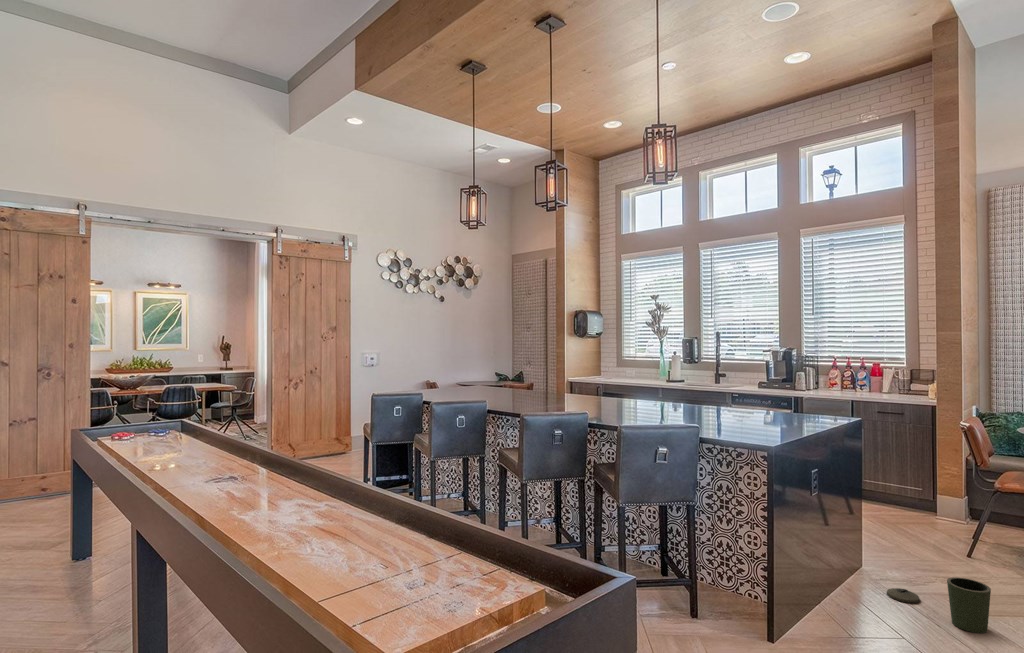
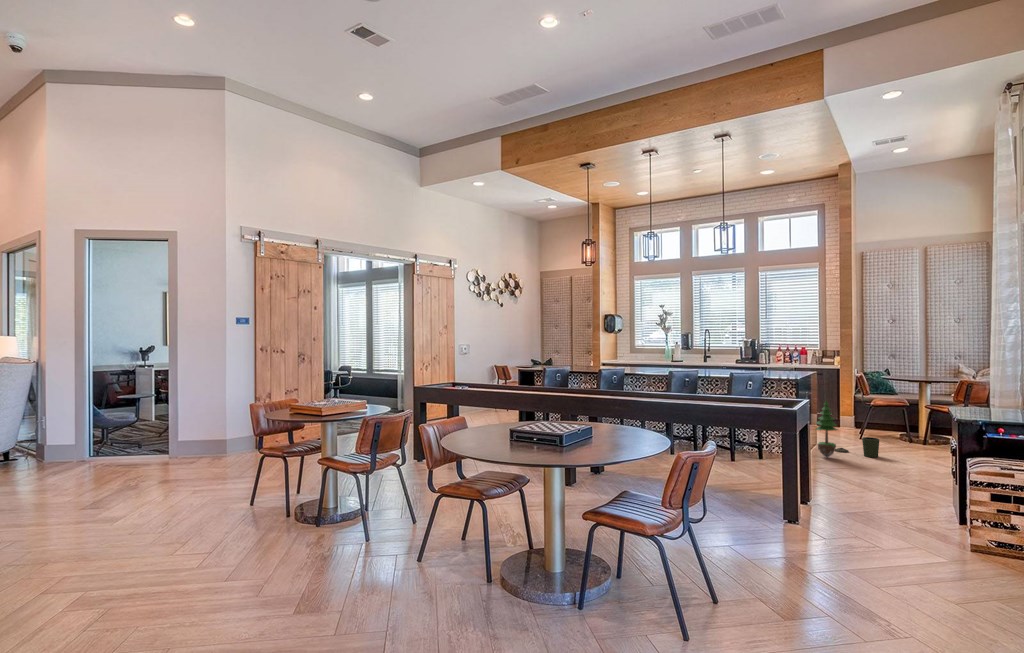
potted tree: none [825,489,880,620] -> present [816,401,837,457]

